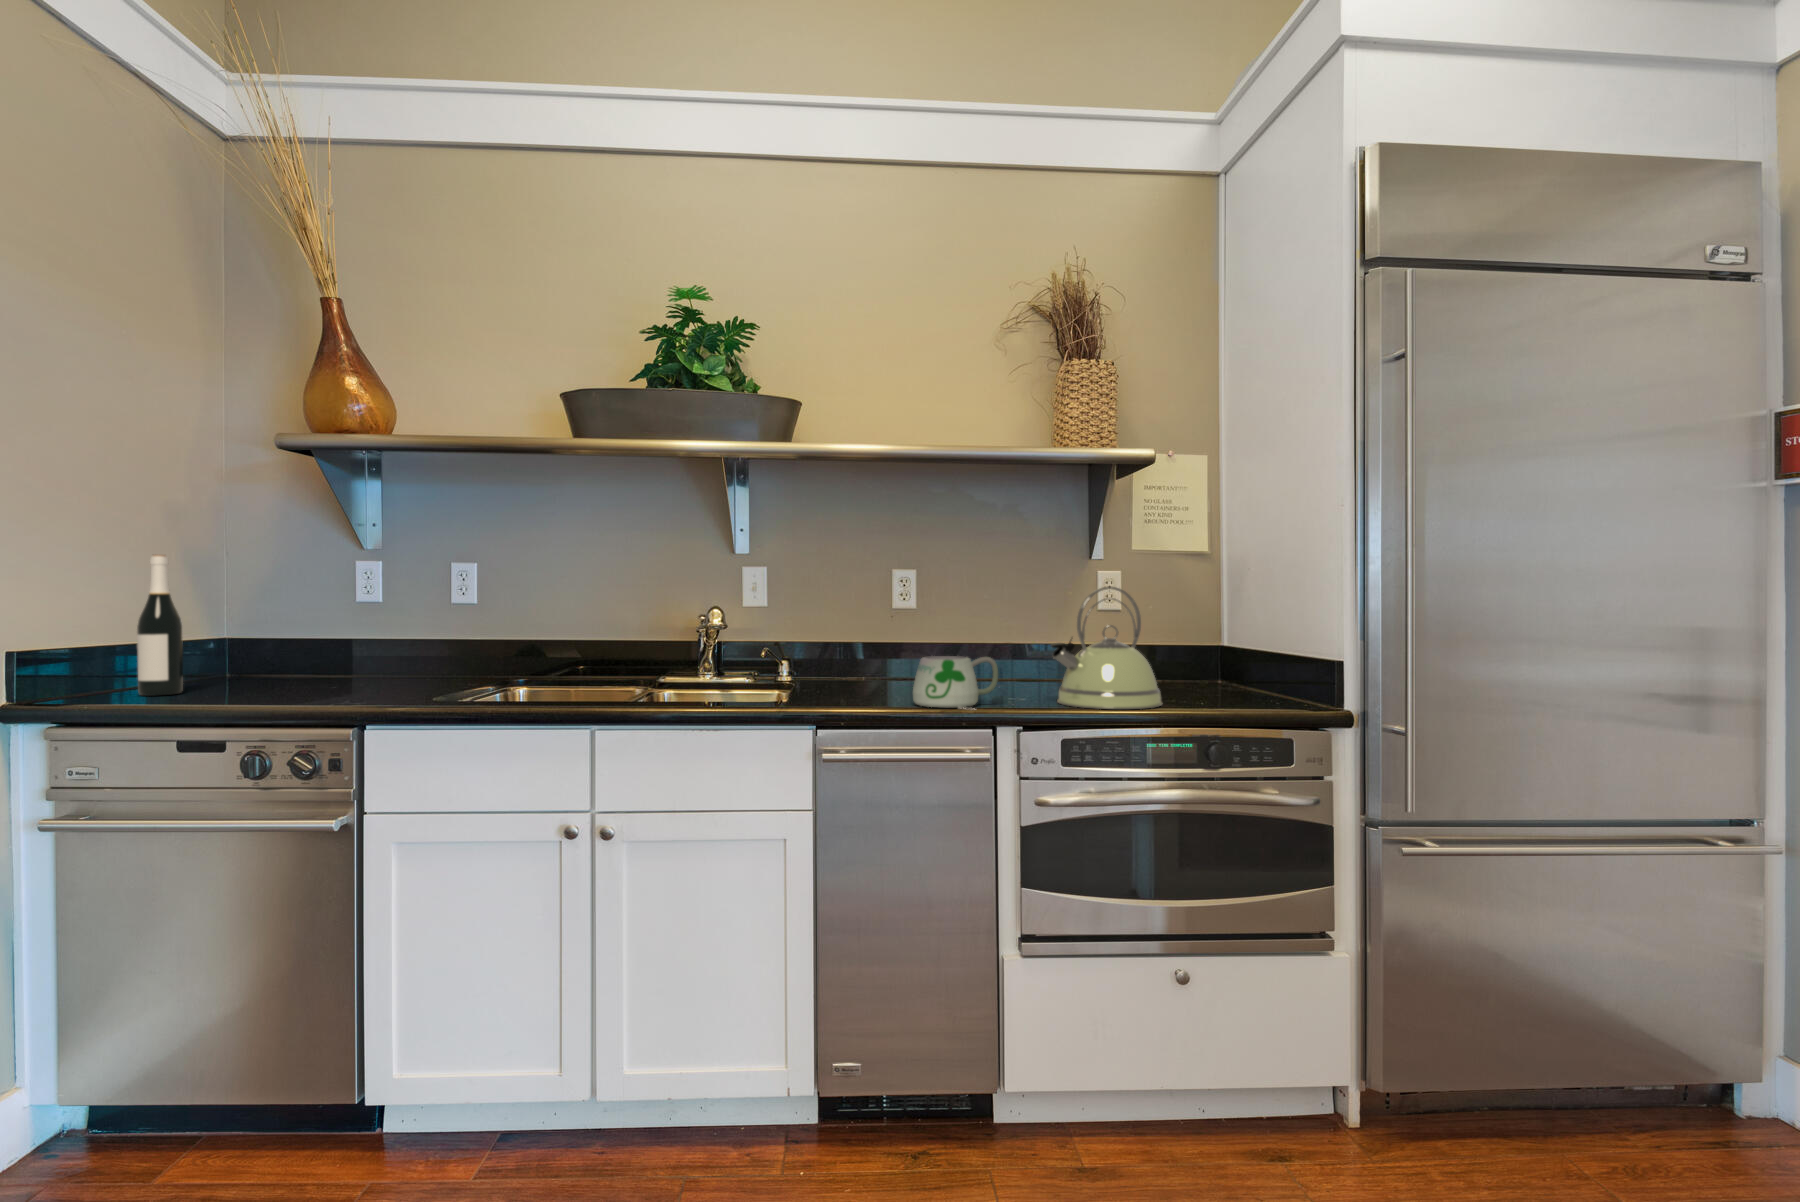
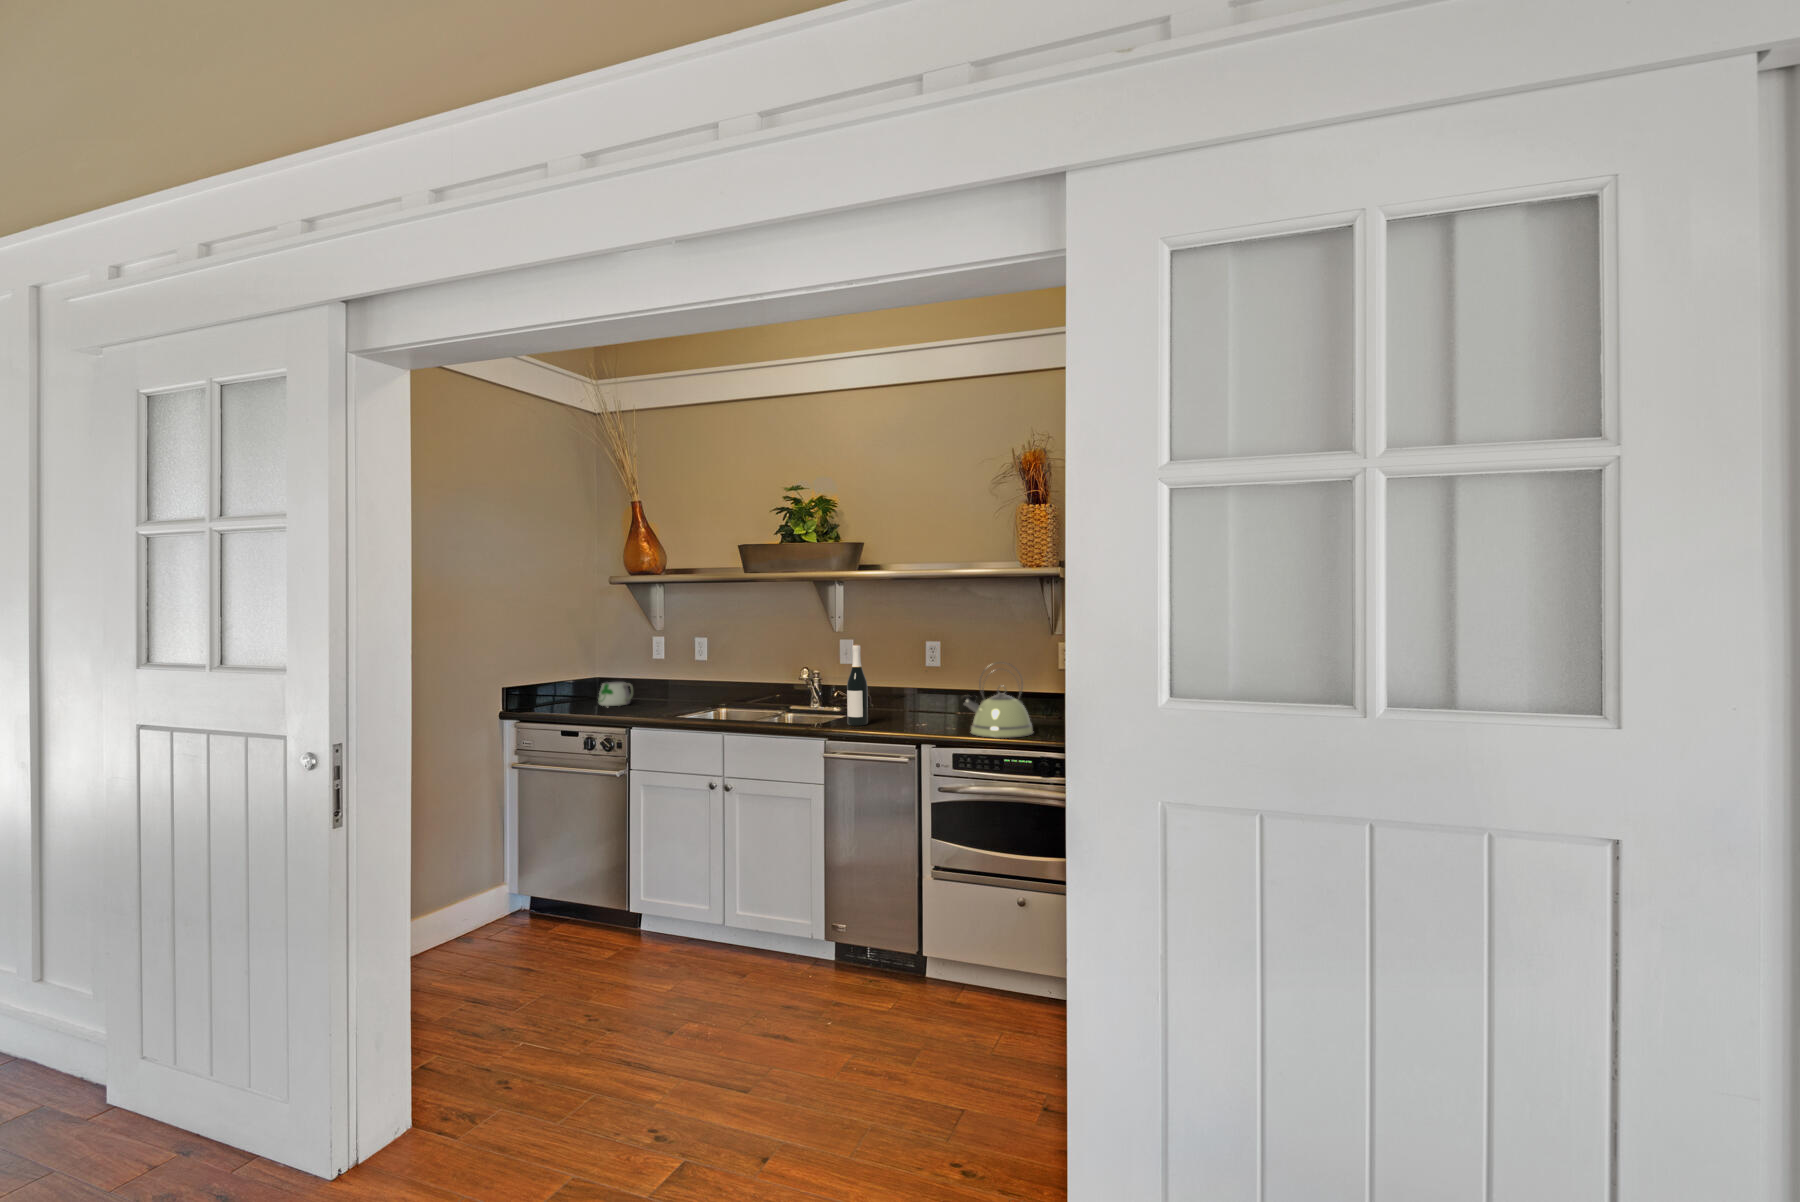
wine bottle: present [137,555,183,696] -> present [847,644,868,726]
mug: present [913,656,998,710] -> present [598,682,633,706]

